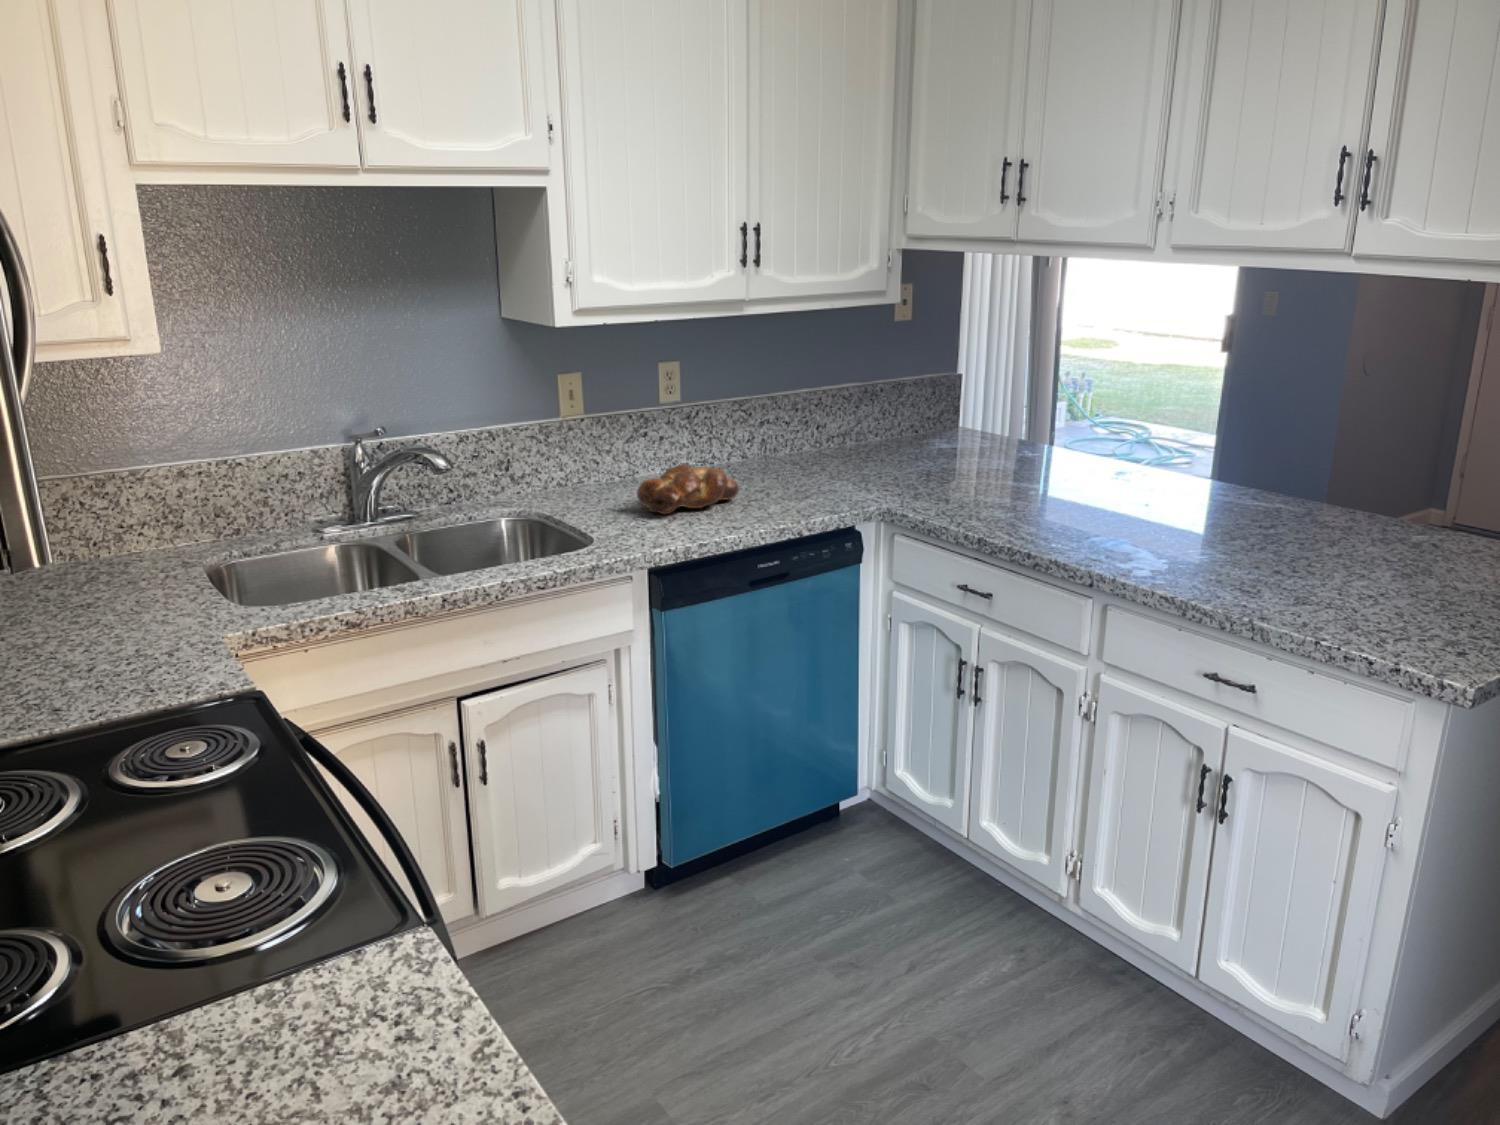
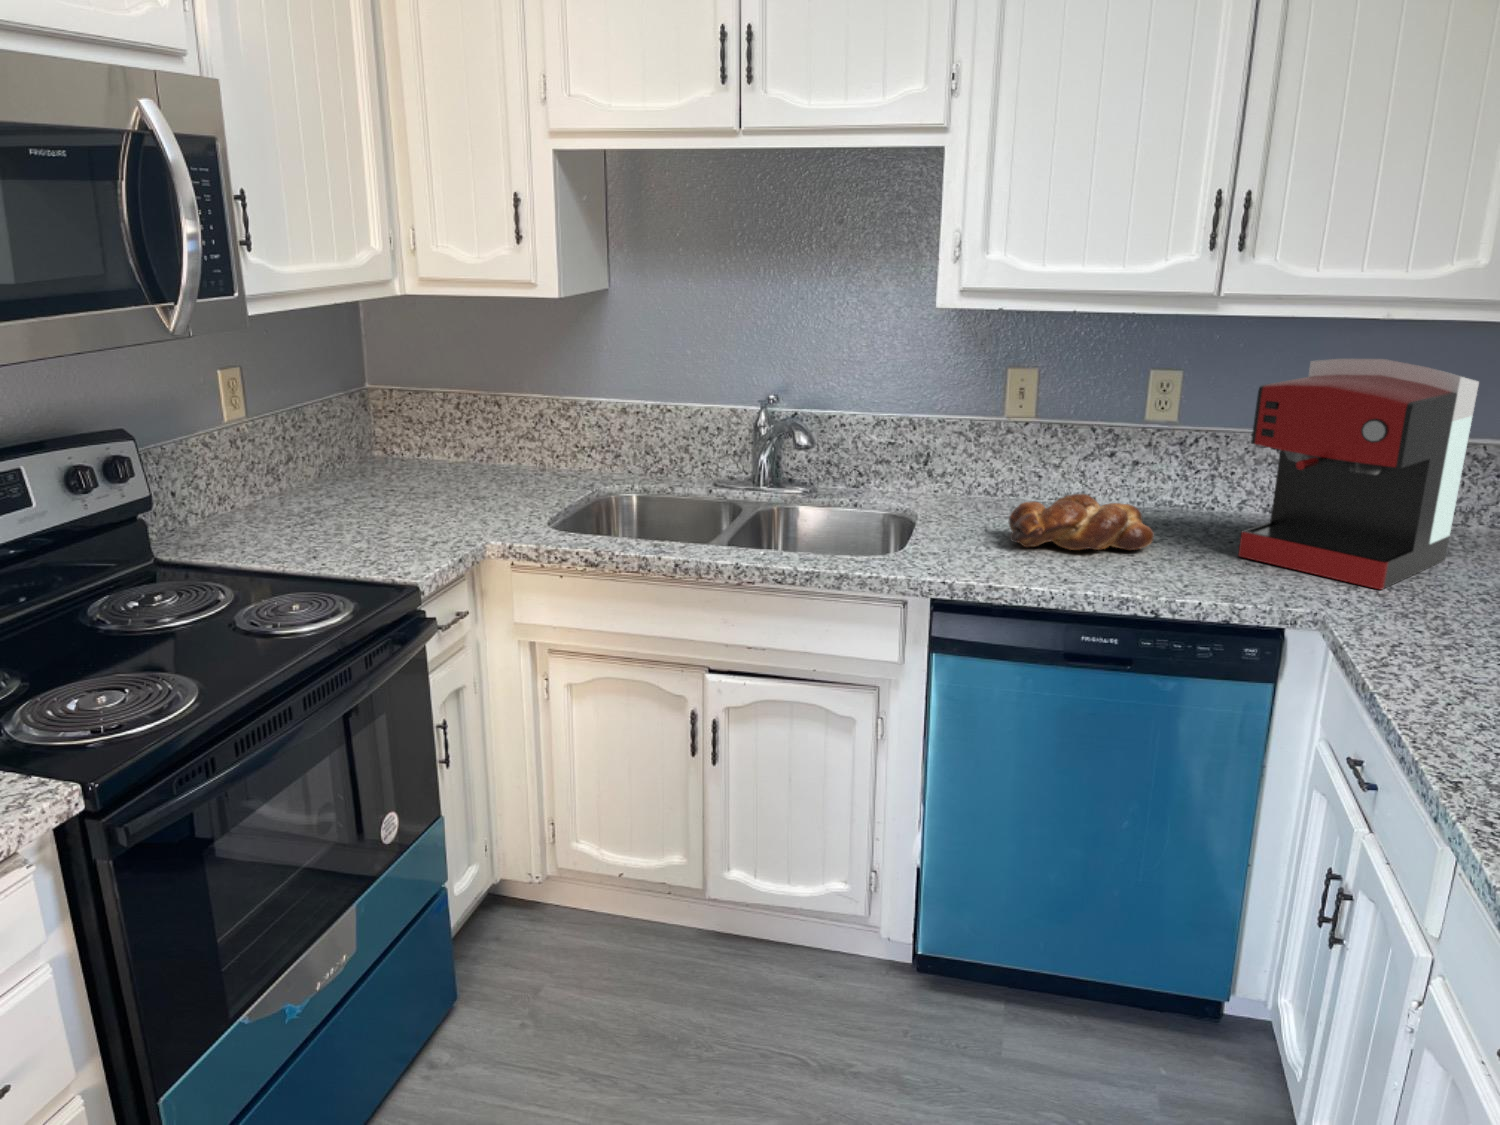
coffee maker: none [781,338,889,488] -> present [1239,359,1479,589]

